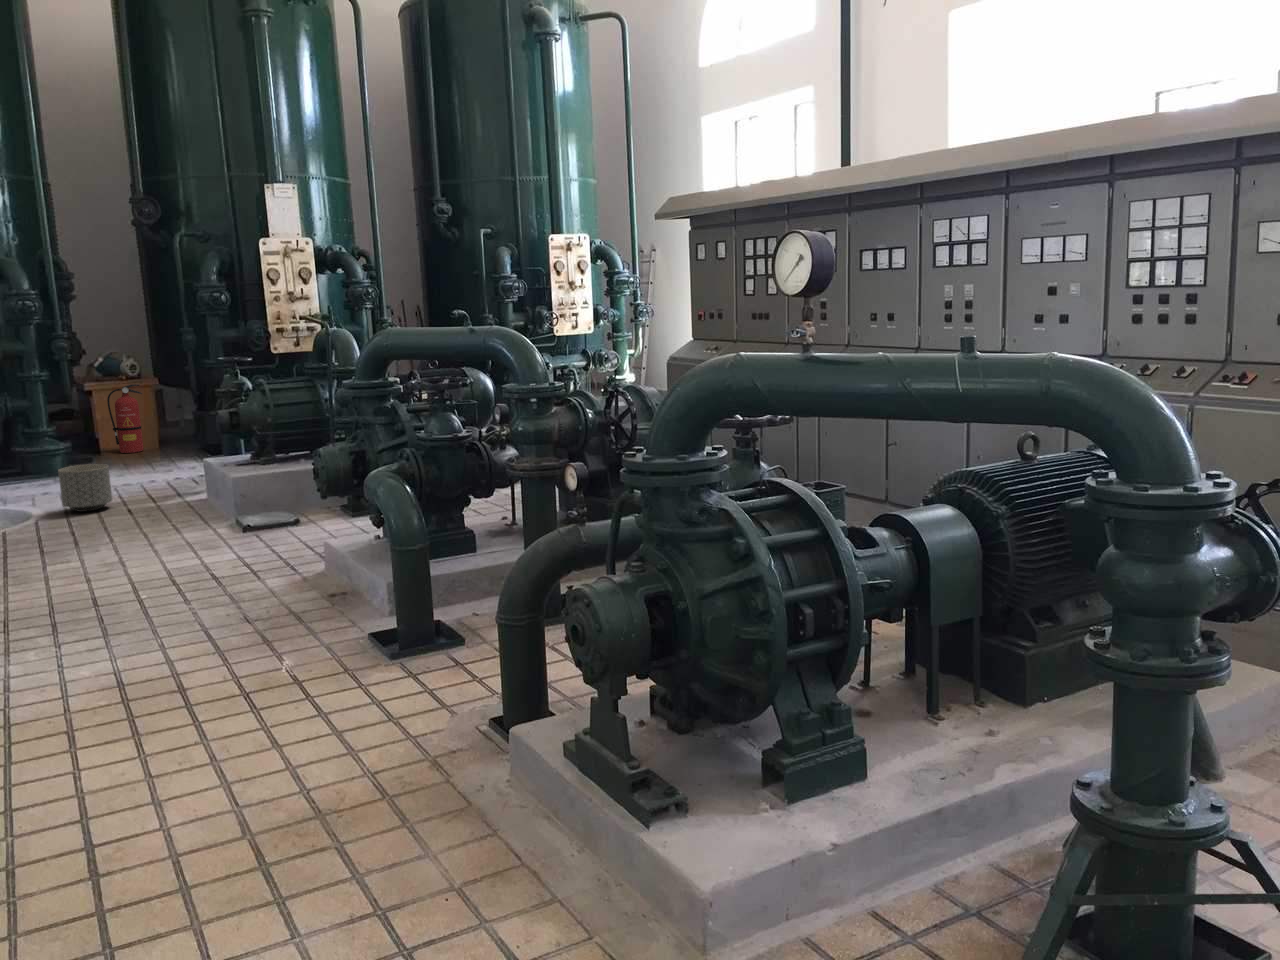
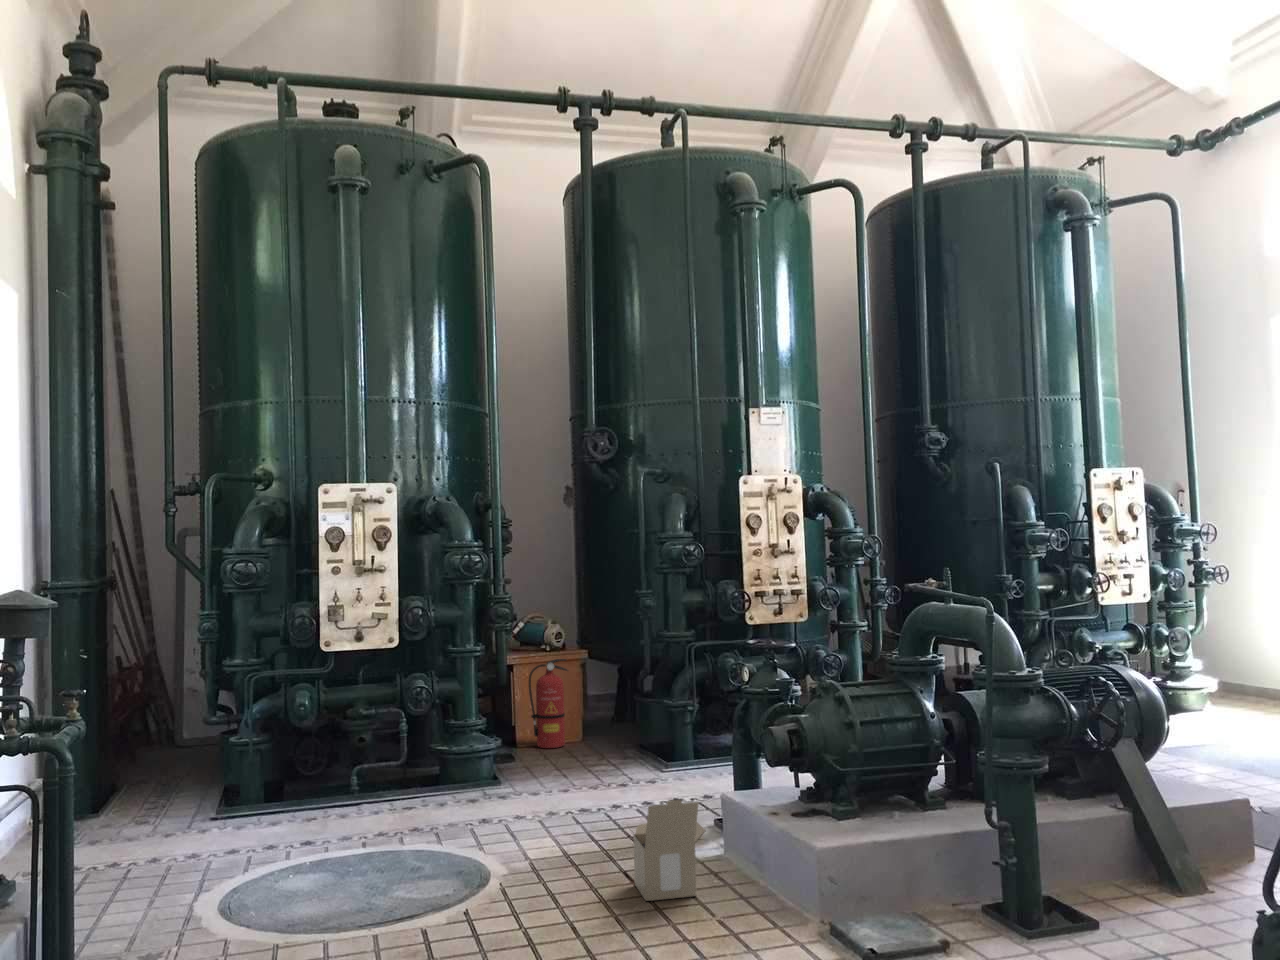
cardboard box: none [121,456,173,521] -> present [633,800,706,901]
planter: present [58,464,112,512] -> none [527,794,595,870]

